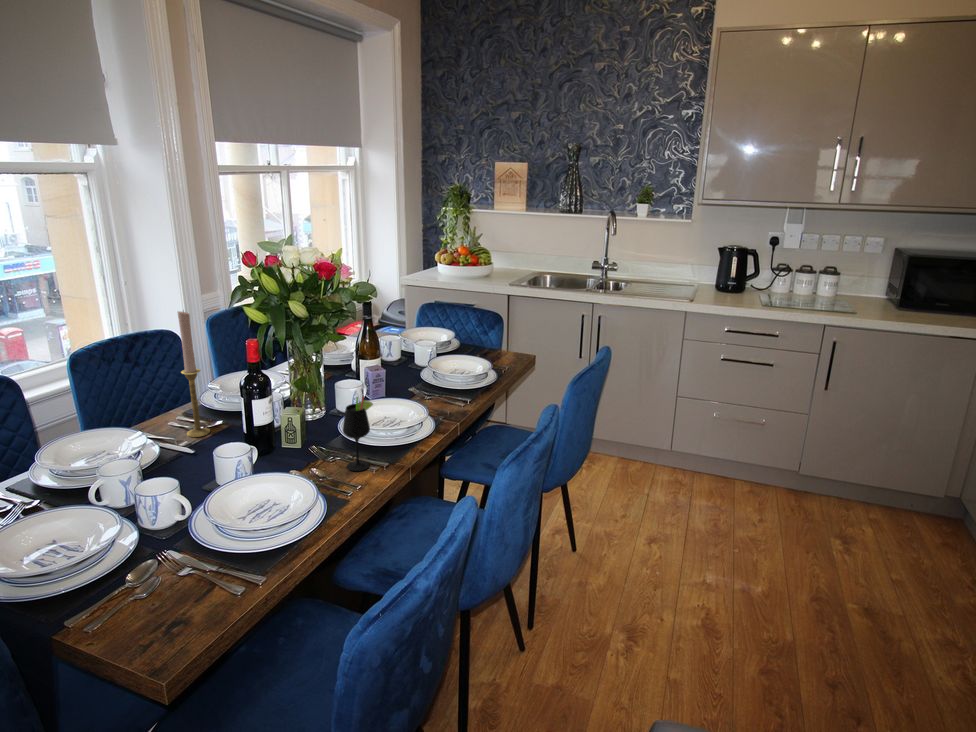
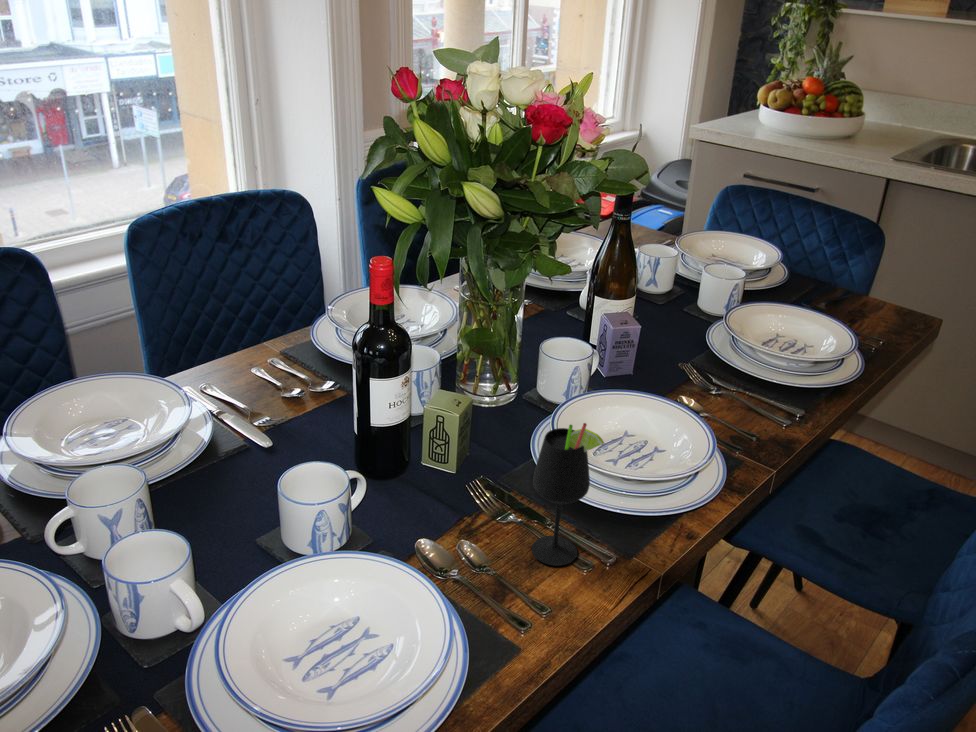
candlestick: present [177,311,210,437] -> none [261,178,308,412]

